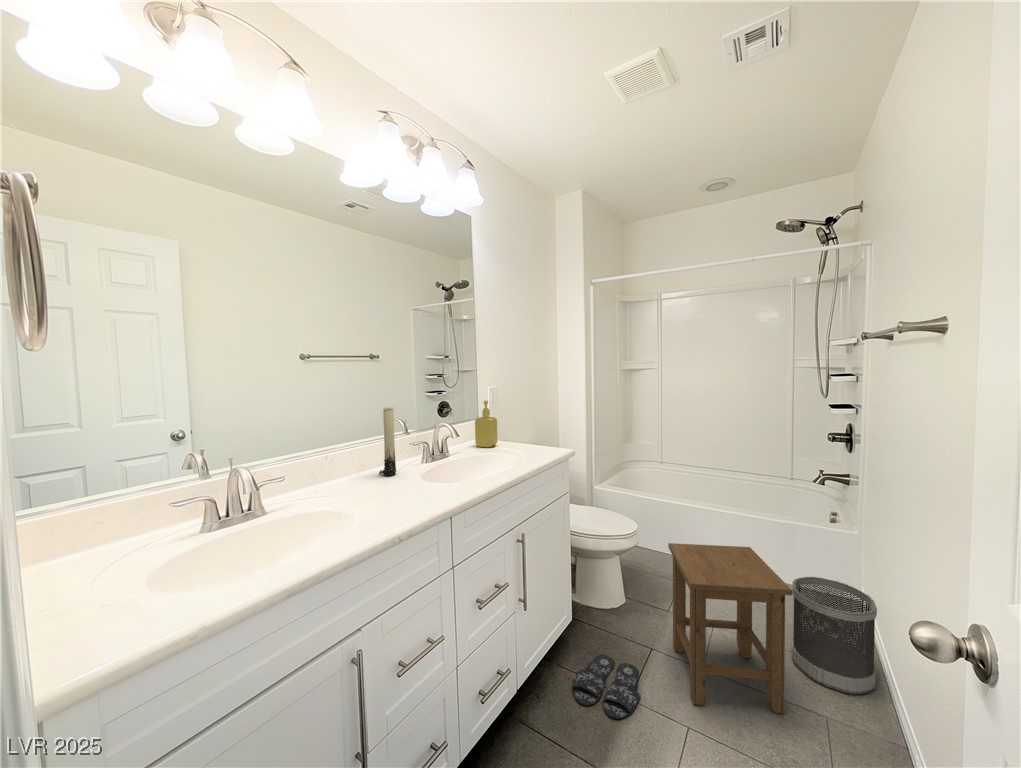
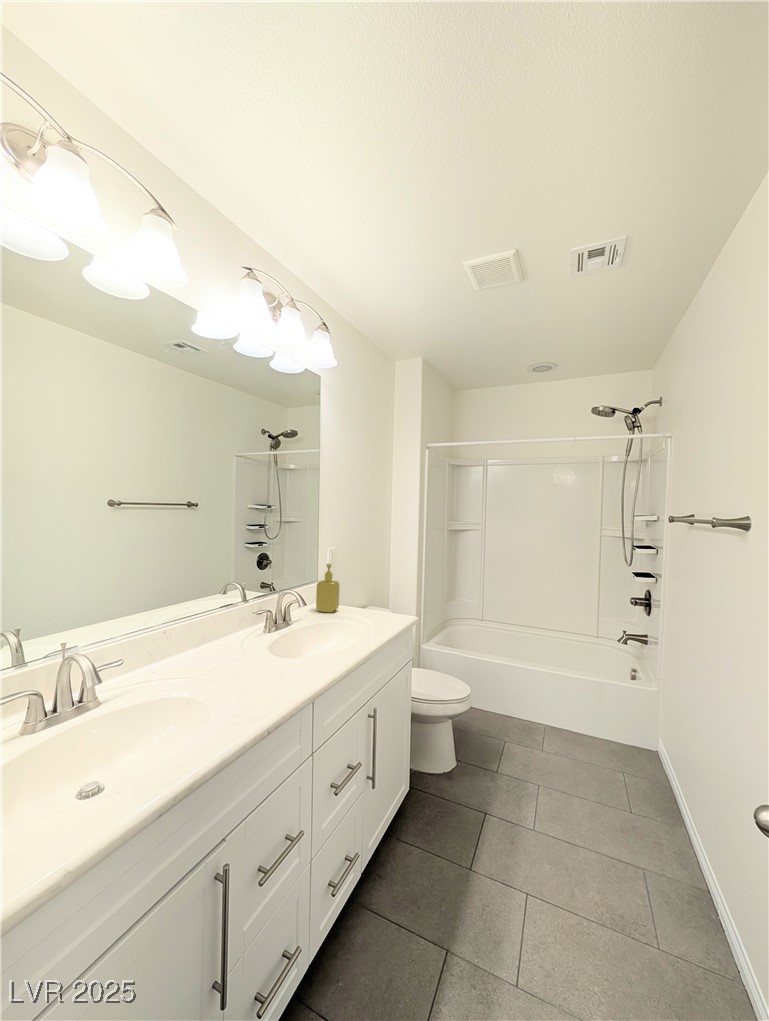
candle: present [379,407,396,476] -> none [221,574,242,649]
stool: present [668,543,792,714] -> none [504,709,621,874]
wastebasket: present [792,577,877,695] -> none [611,736,684,848]
slippers: present [572,655,641,719] -> none [414,826,482,897]

